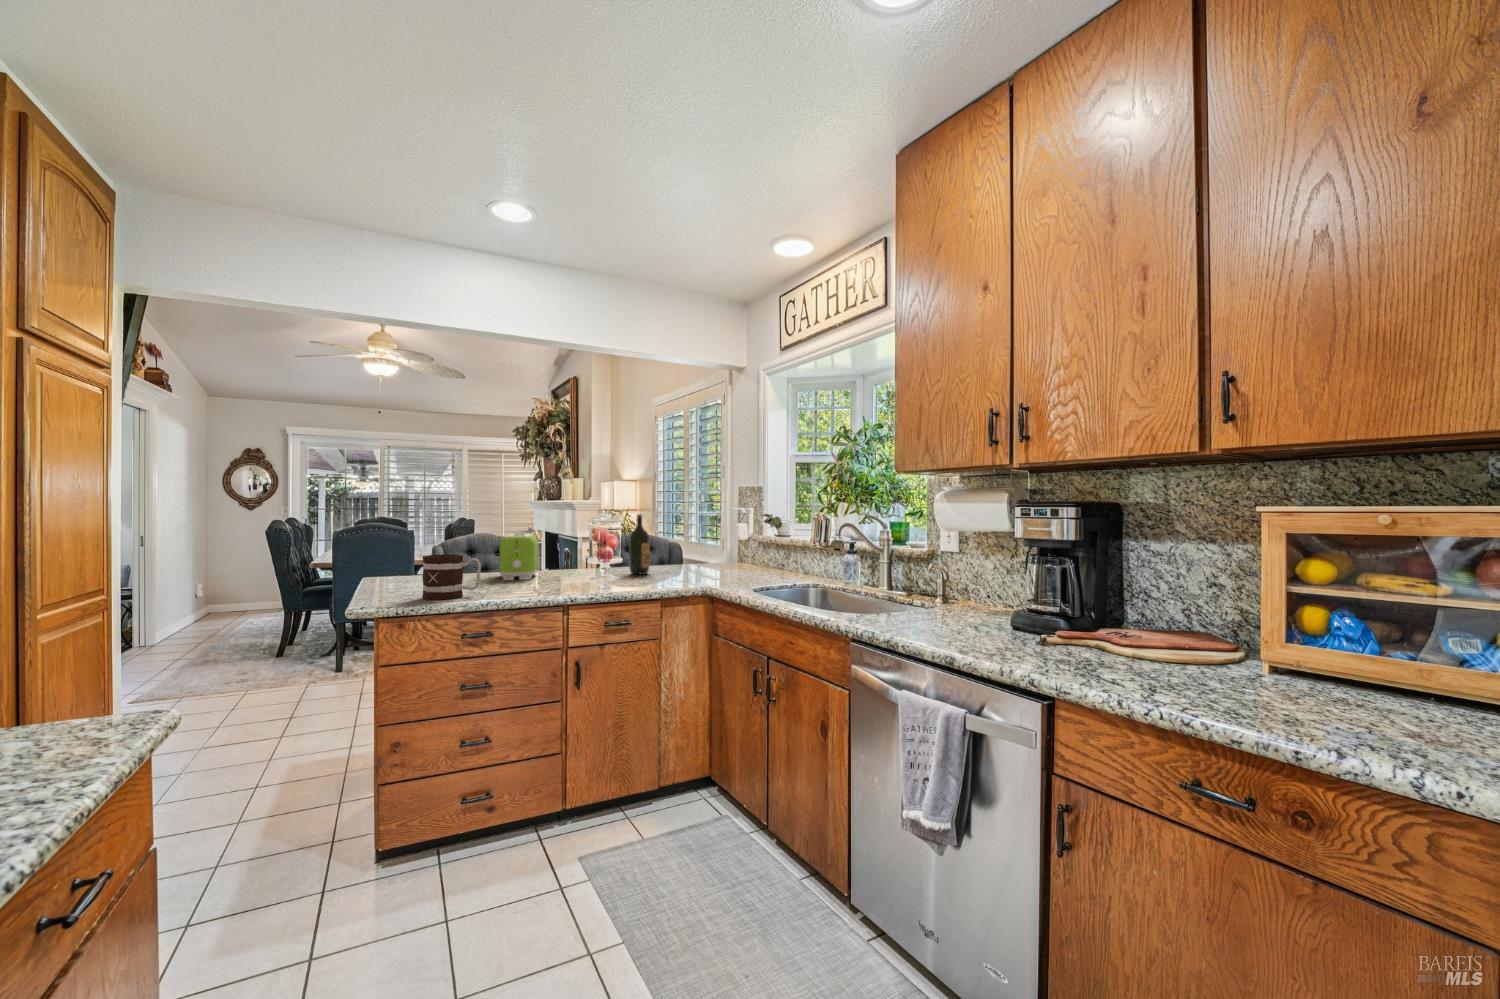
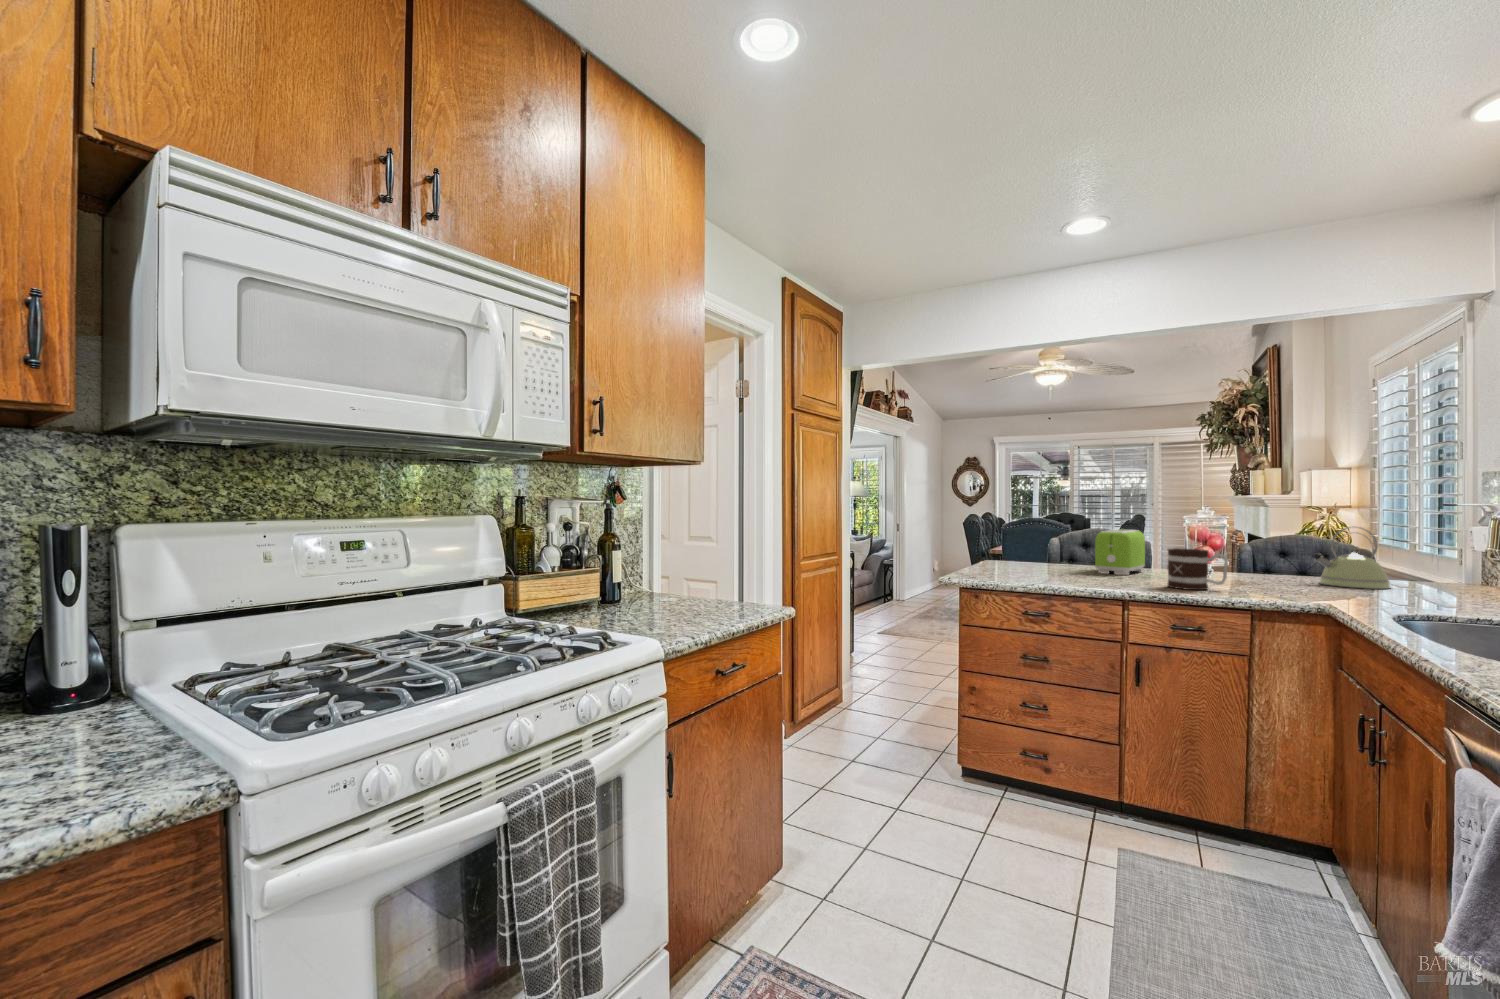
wine bottle: present [629,514,650,575] -> none [1255,513,1286,585]
kettle: none [659,524,701,571] -> present [1313,527,1390,589]
mug: present [422,554,481,600] -> present [1168,548,1228,590]

